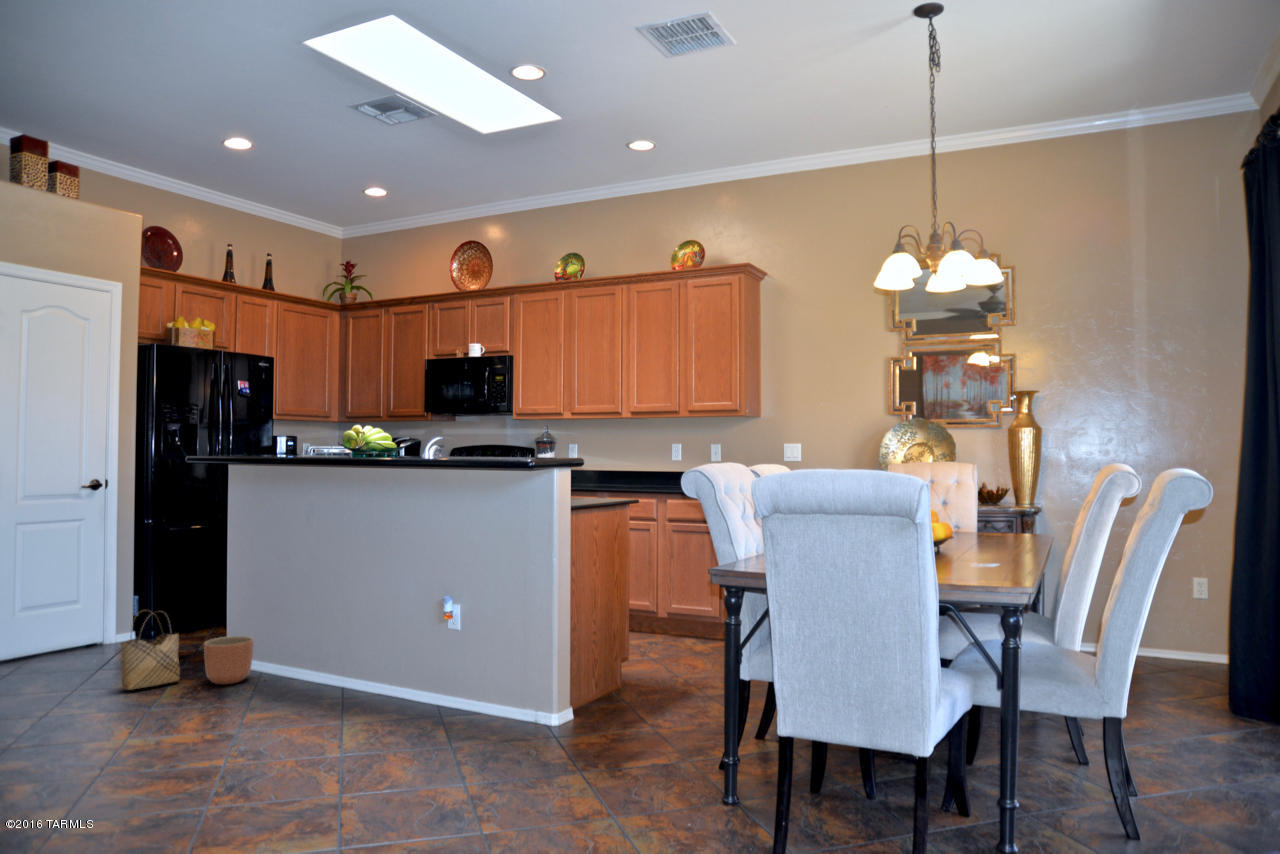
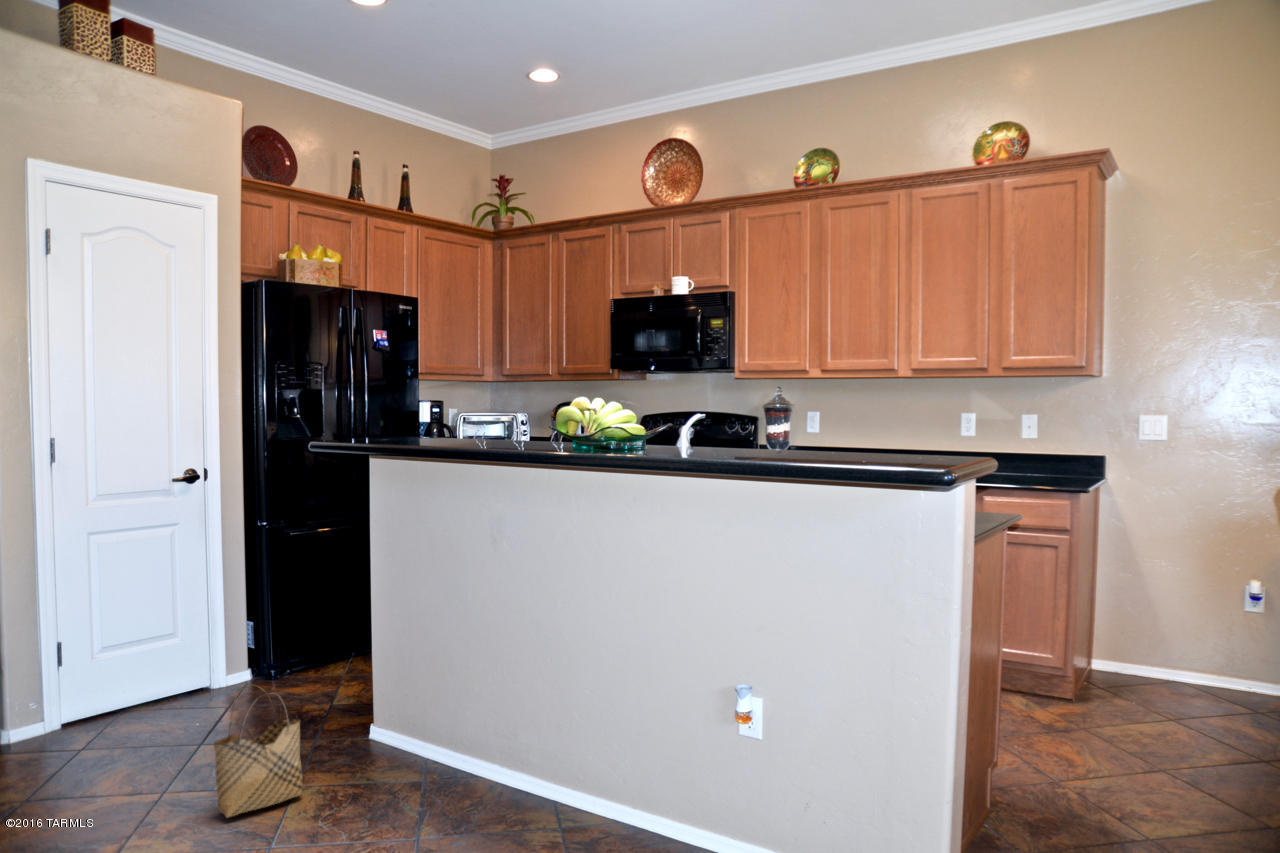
planter: present [204,636,253,684] -> none [338,724,410,808]

